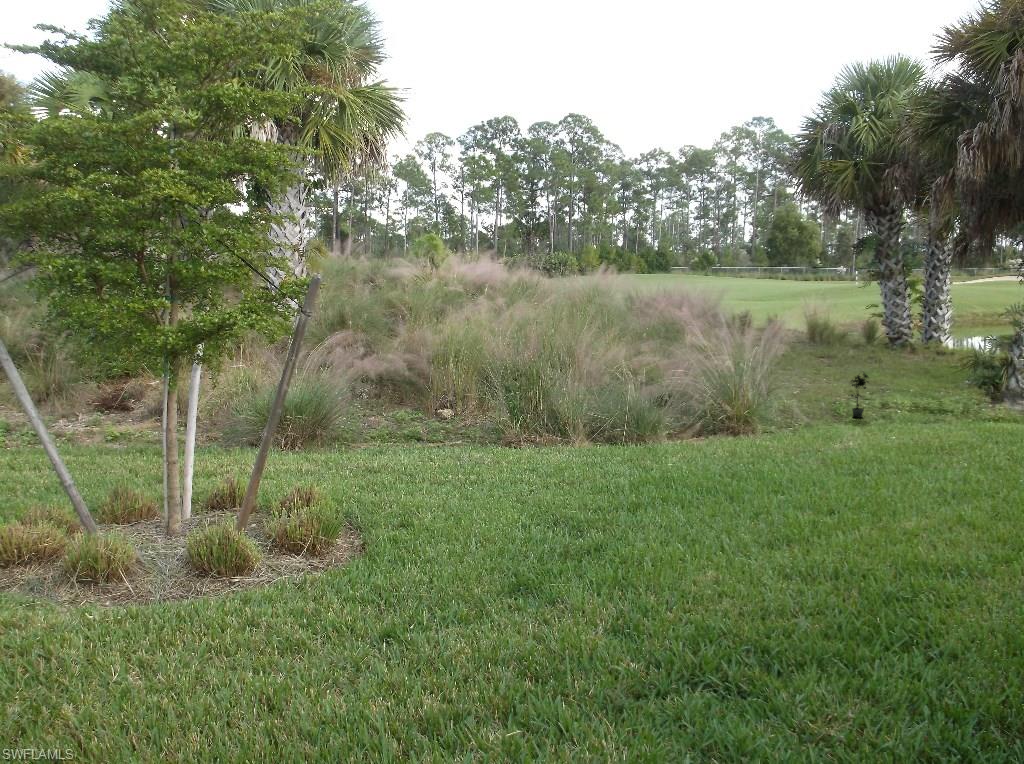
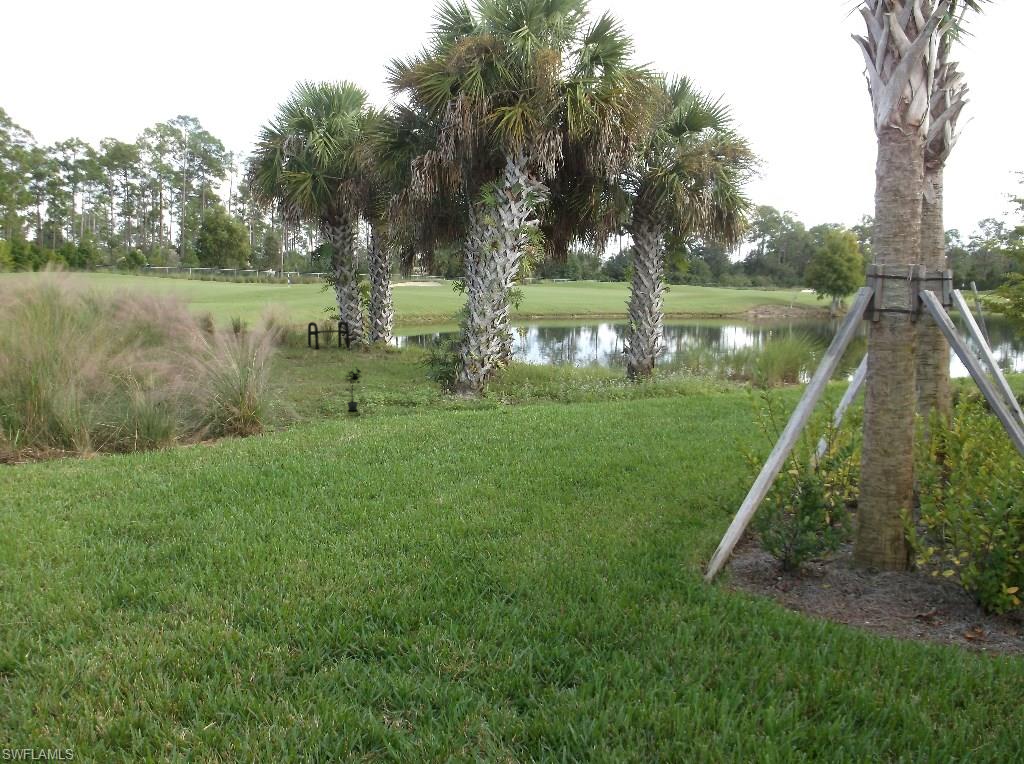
bench: none [845,320,893,349] -> present [308,322,349,349]

